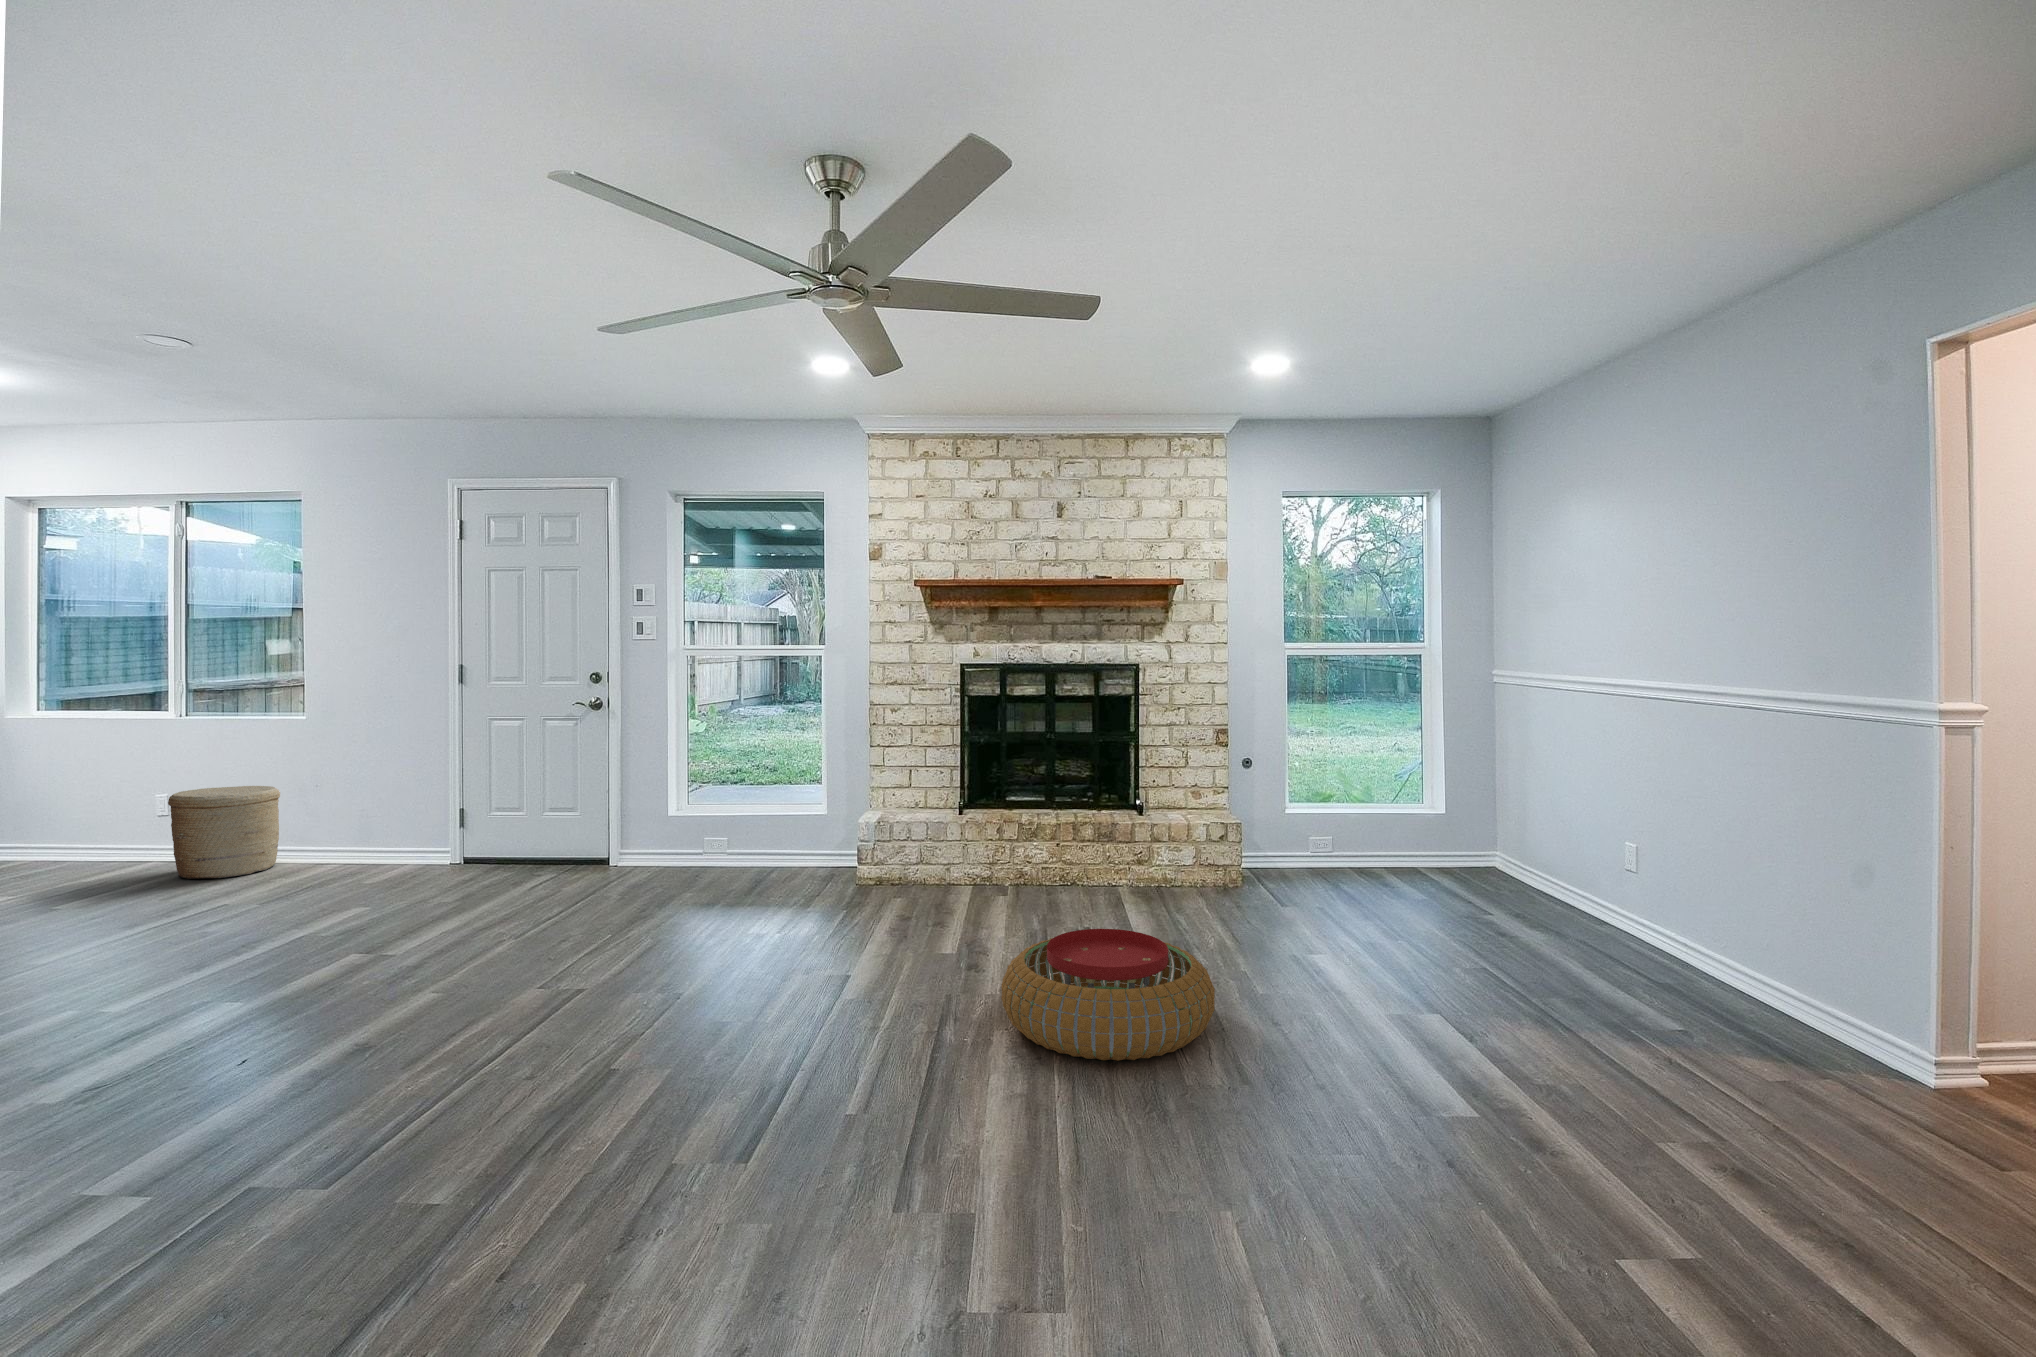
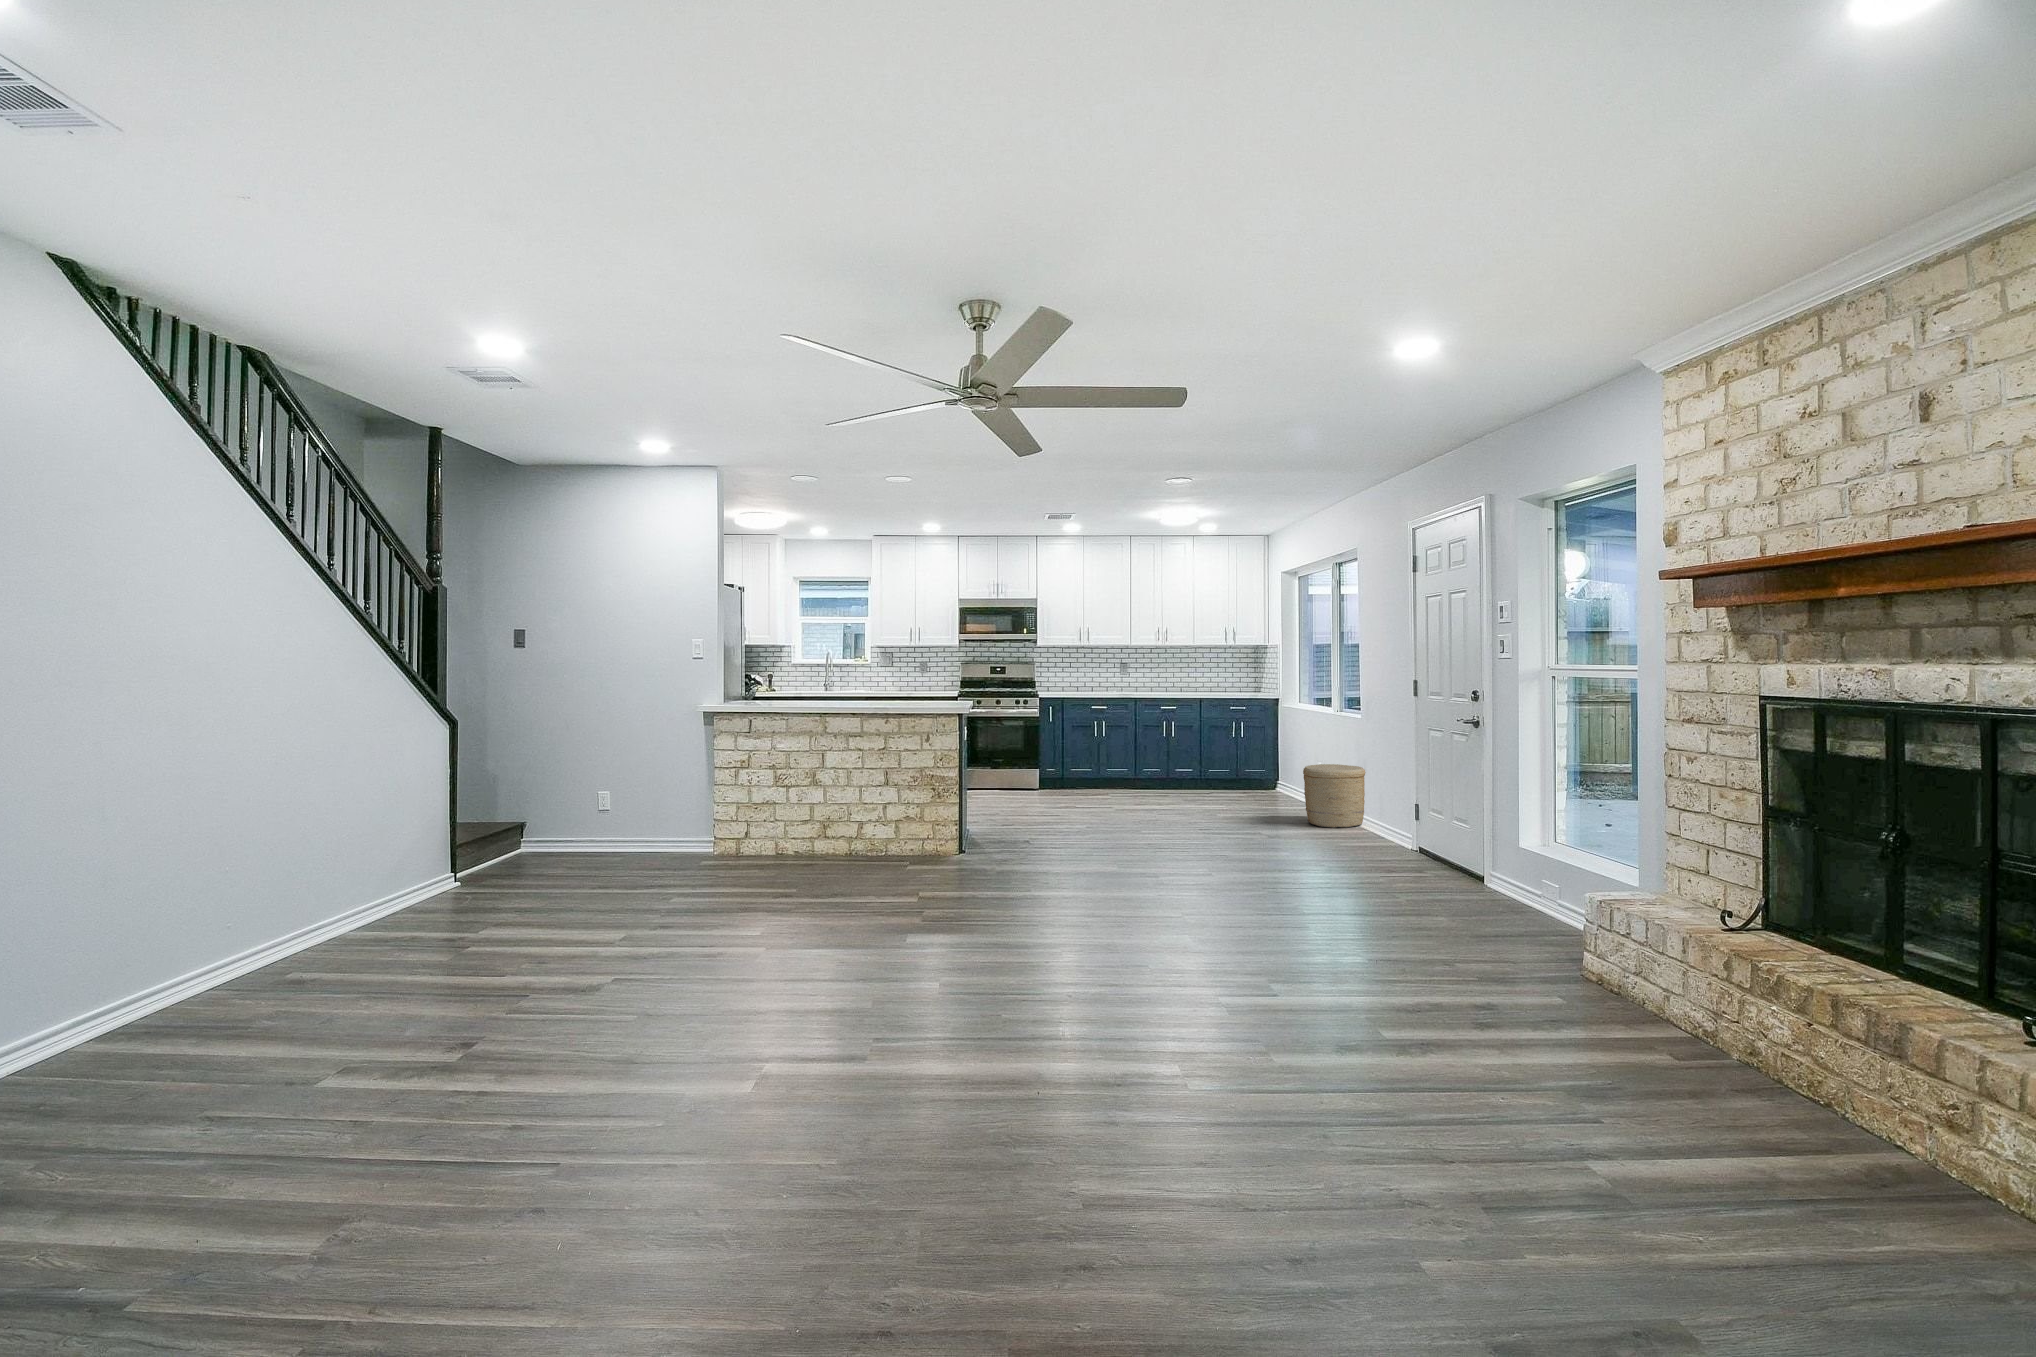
pouf: present [1001,929,1215,1061] -> none [1092,1016,1346,1187]

